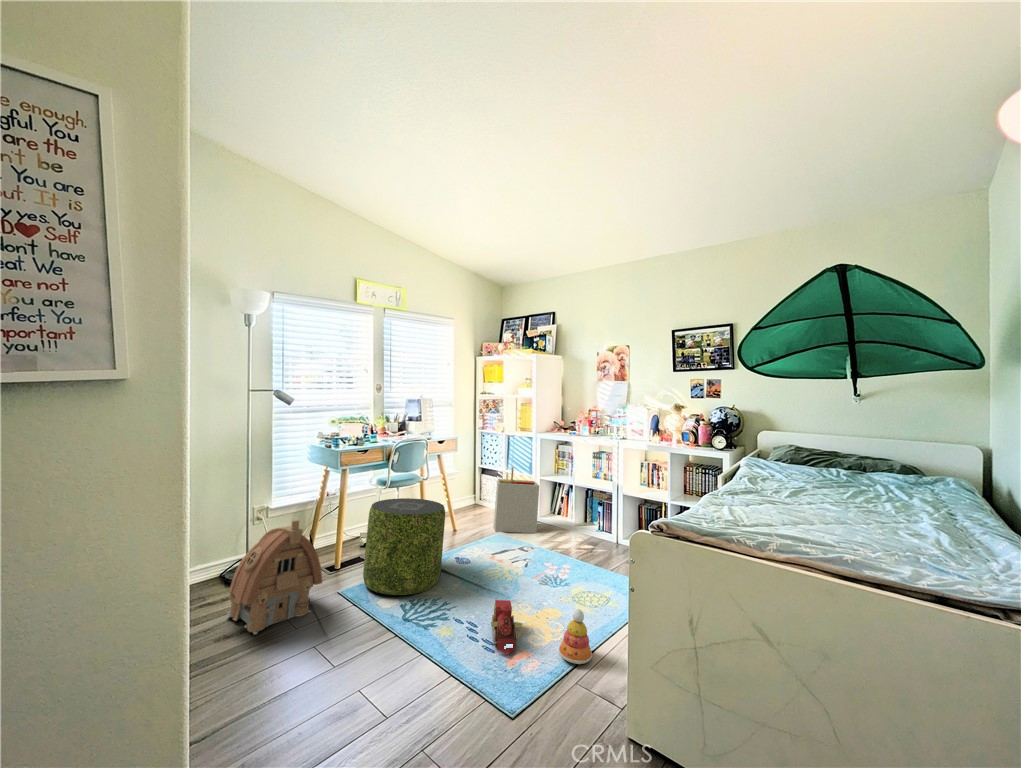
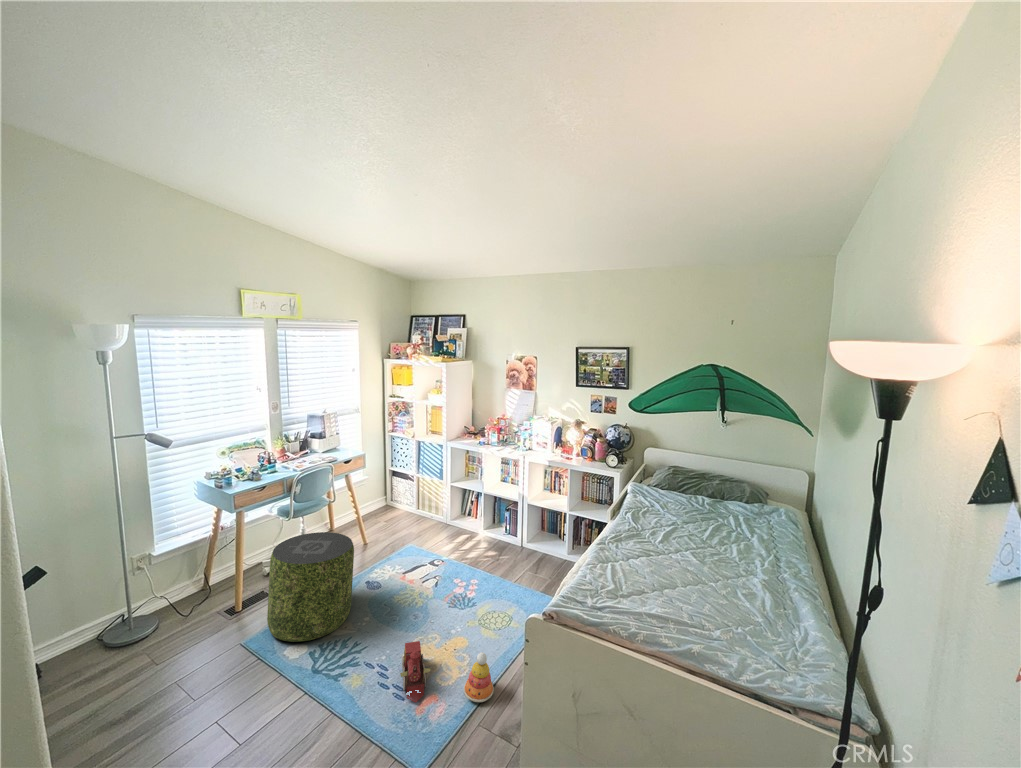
storage bin: present [494,467,539,533] -> none [406,477,450,542]
toy house: present [226,520,322,634] -> none [106,592,221,719]

